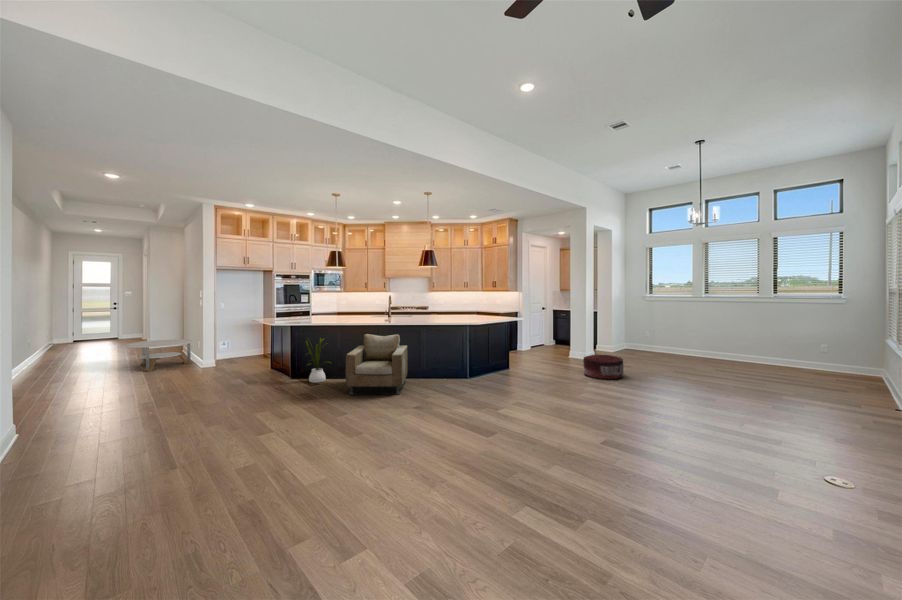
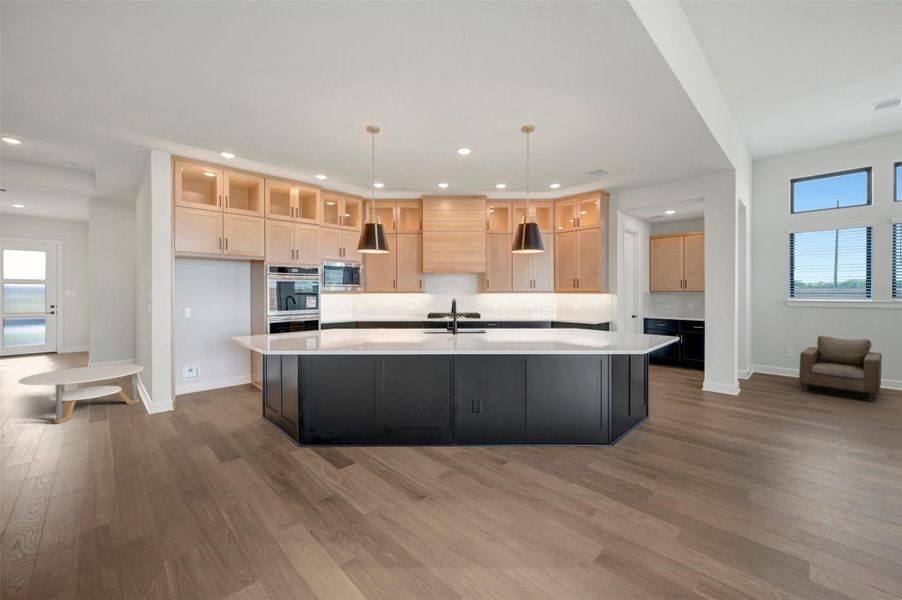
armchair: present [346,334,408,395] -> present [799,336,882,401]
house plant: present [306,338,325,383] -> none [312,369,371,457]
pouf: present [583,355,624,379] -> none [777,398,862,447]

